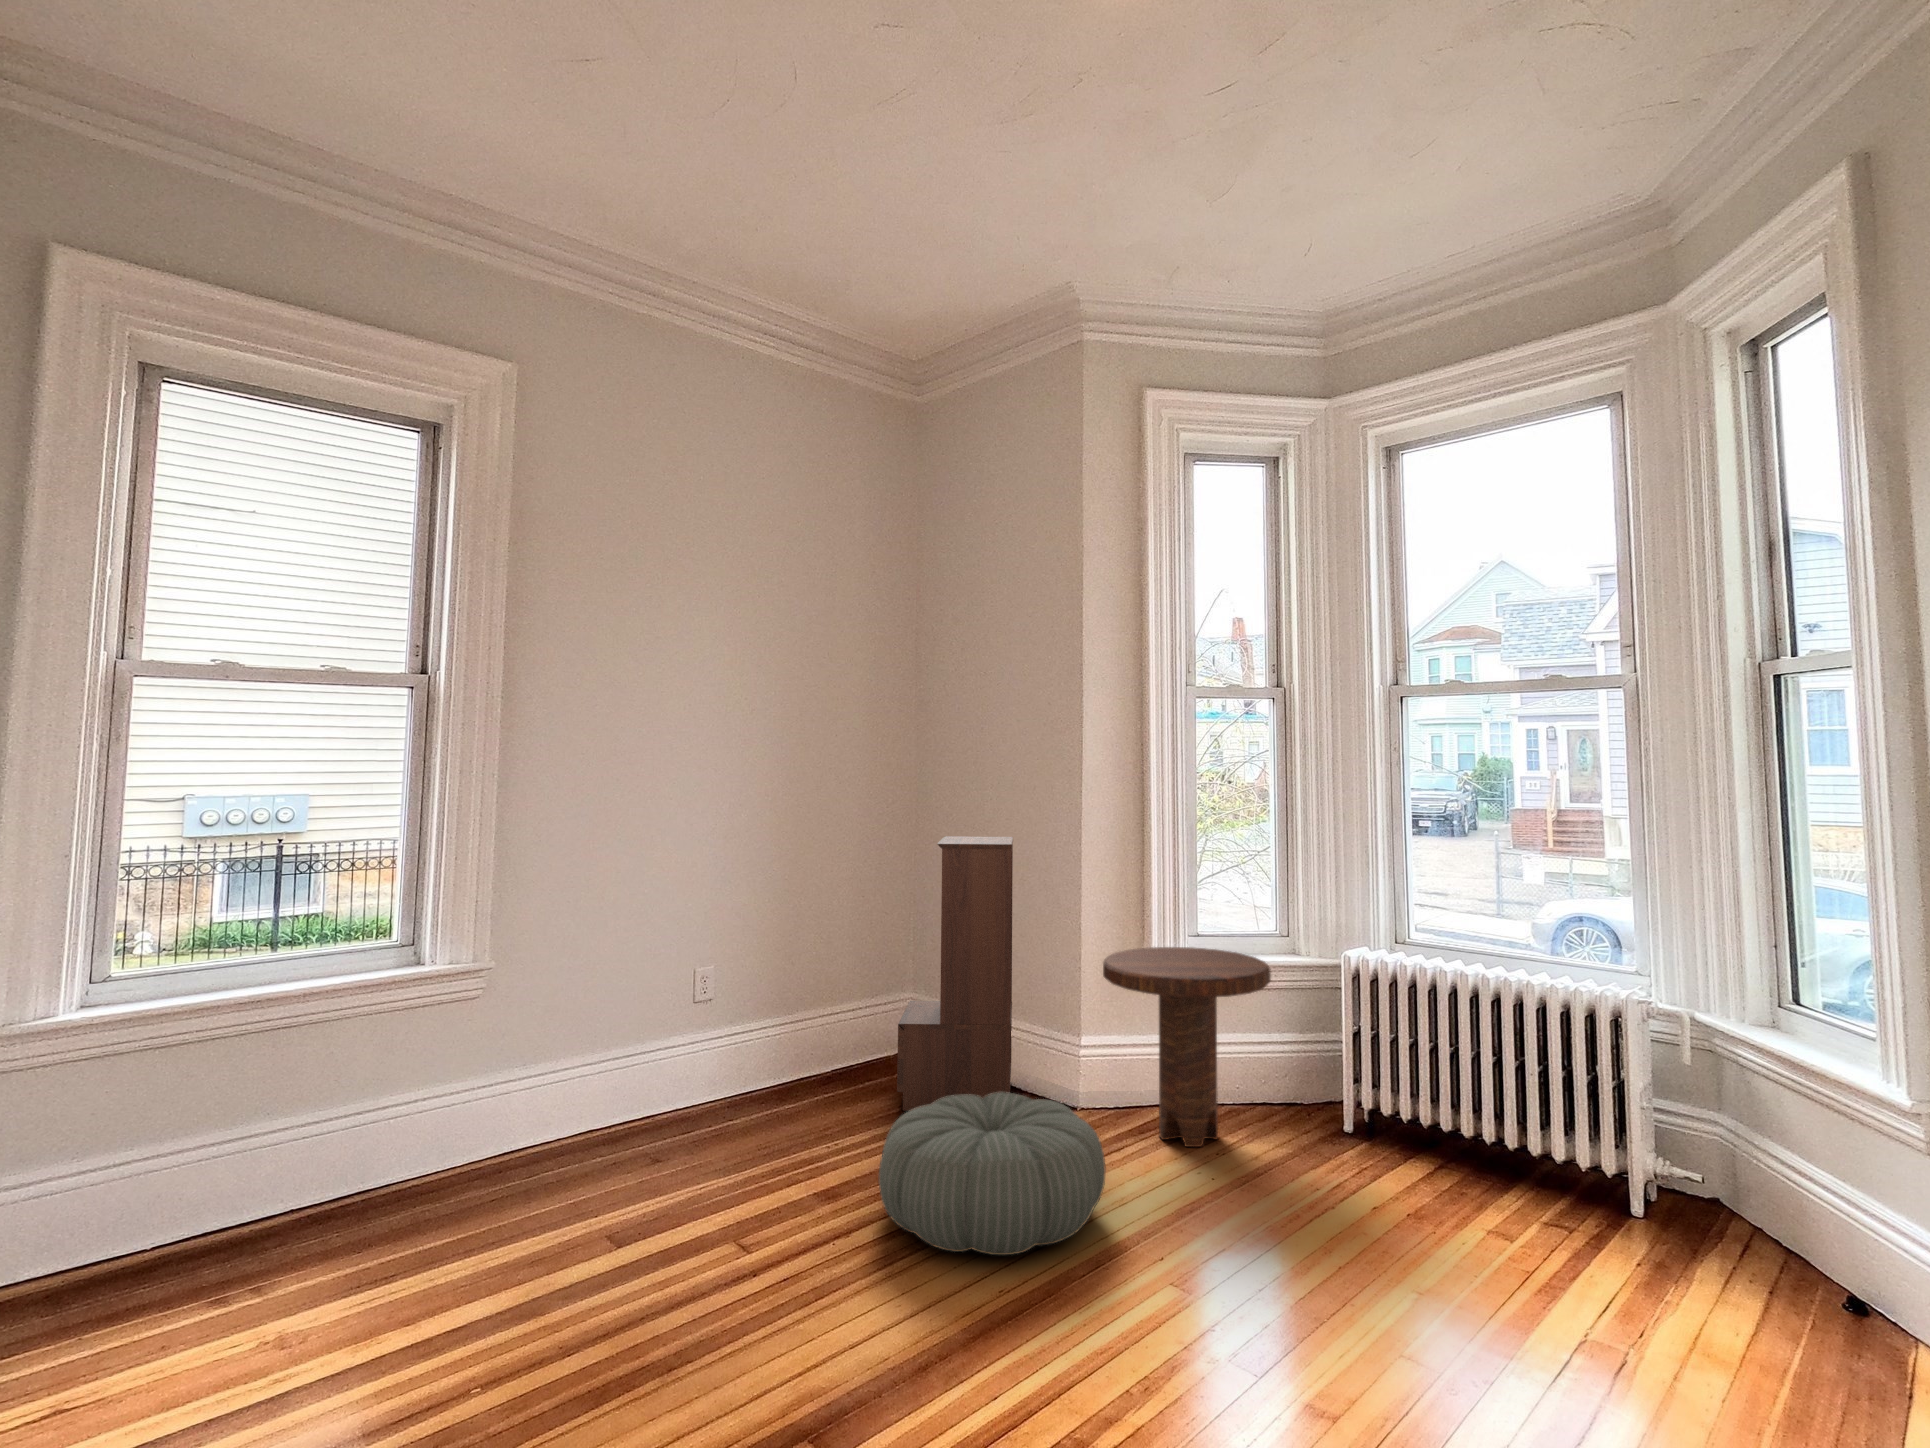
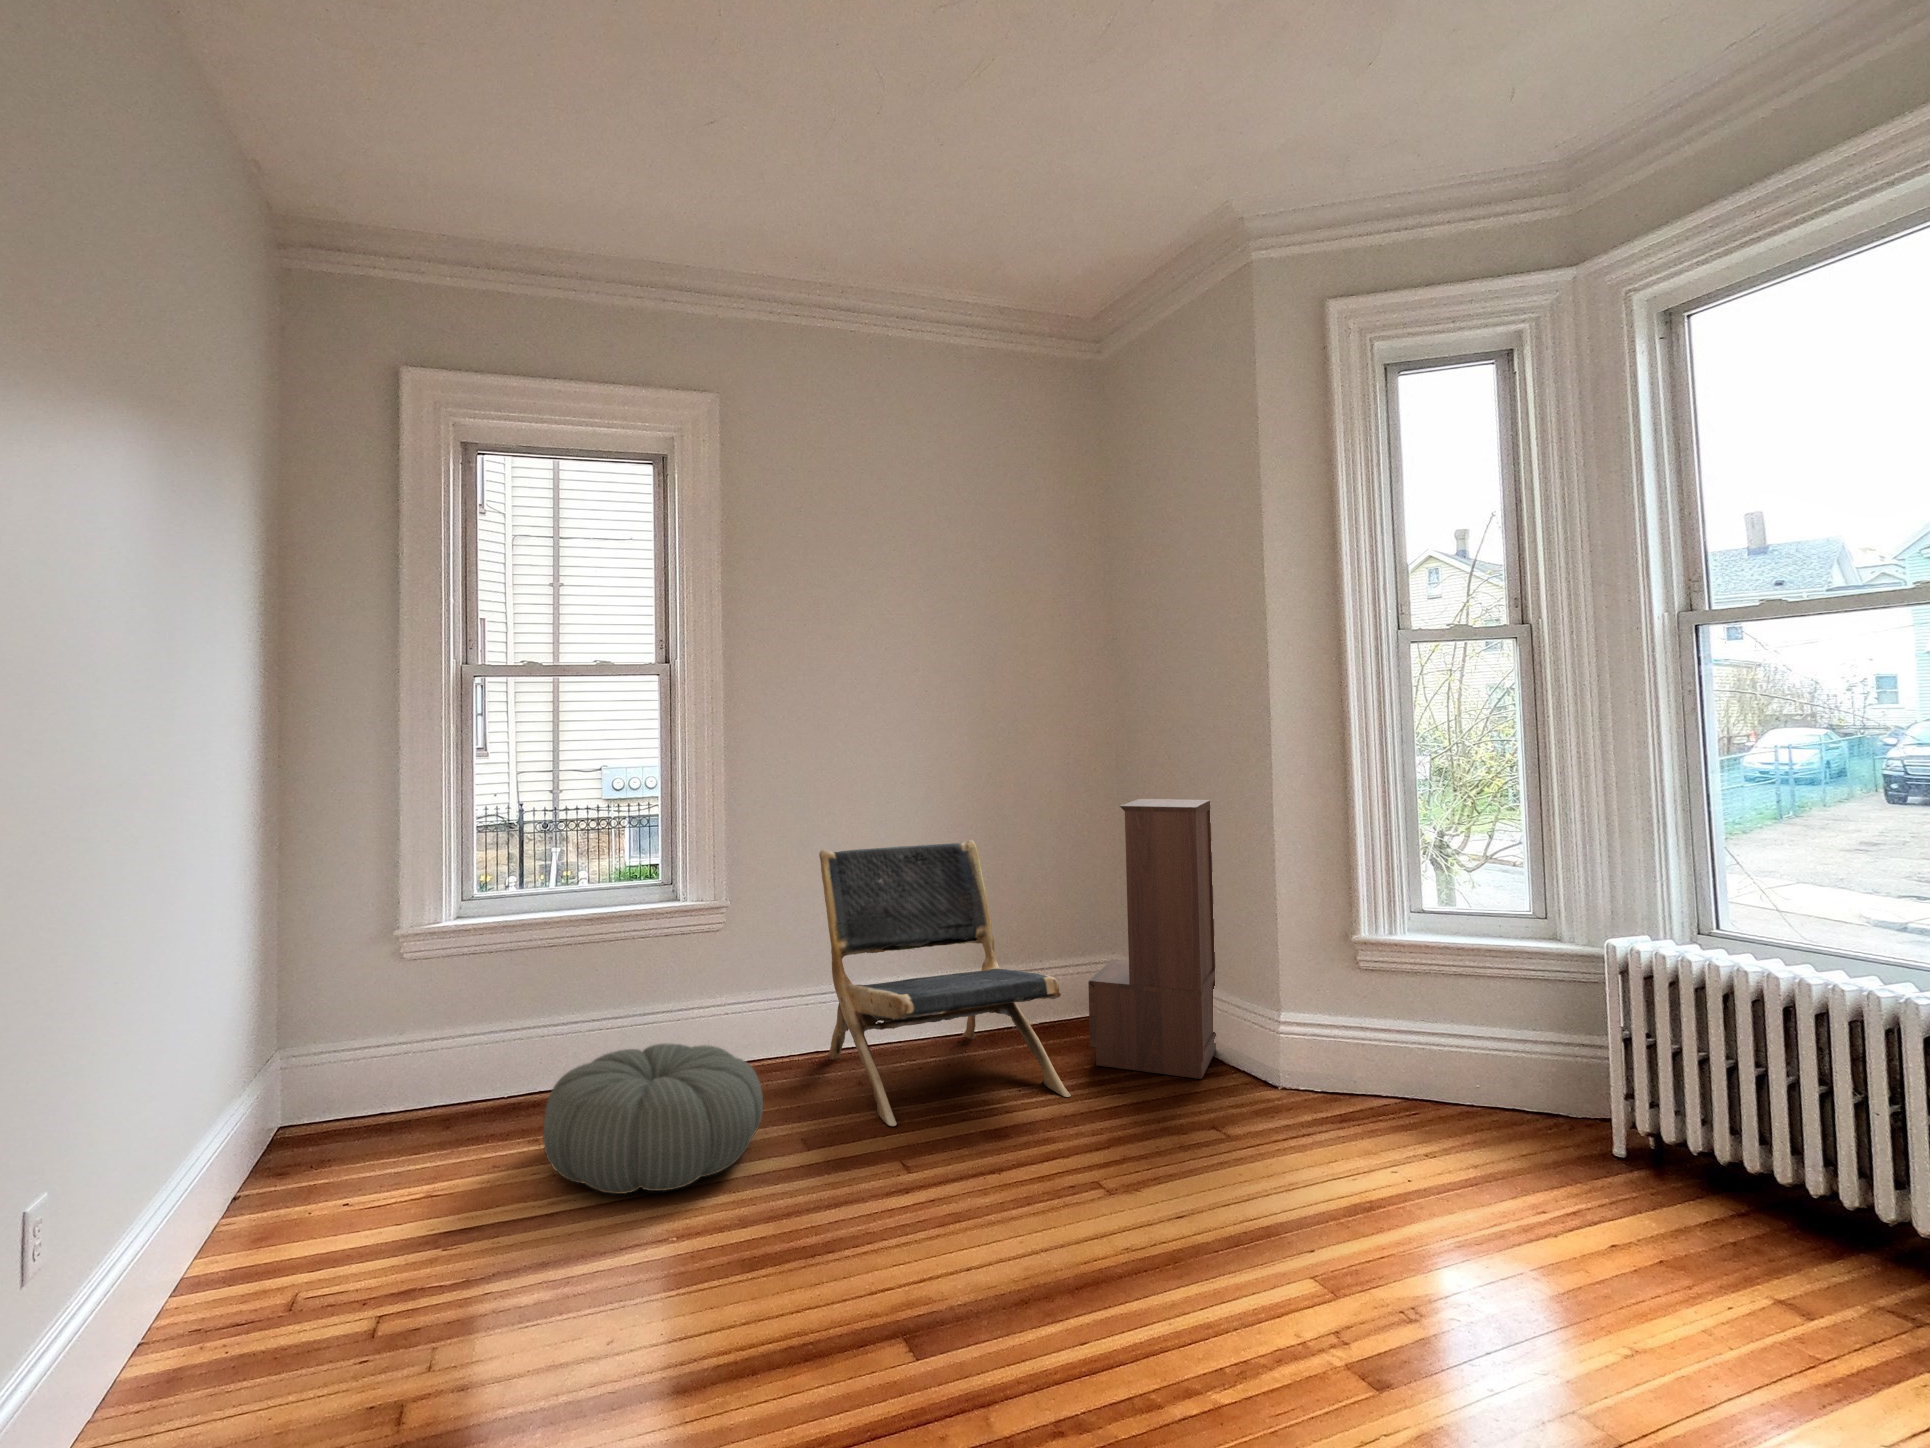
lounge chair: none [600,883,889,1205] -> present [819,840,1071,1126]
side table: present [1103,947,1271,1147] -> none [1290,921,1493,1143]
pouf: present [879,1092,1106,1255] -> present [543,1043,763,1194]

